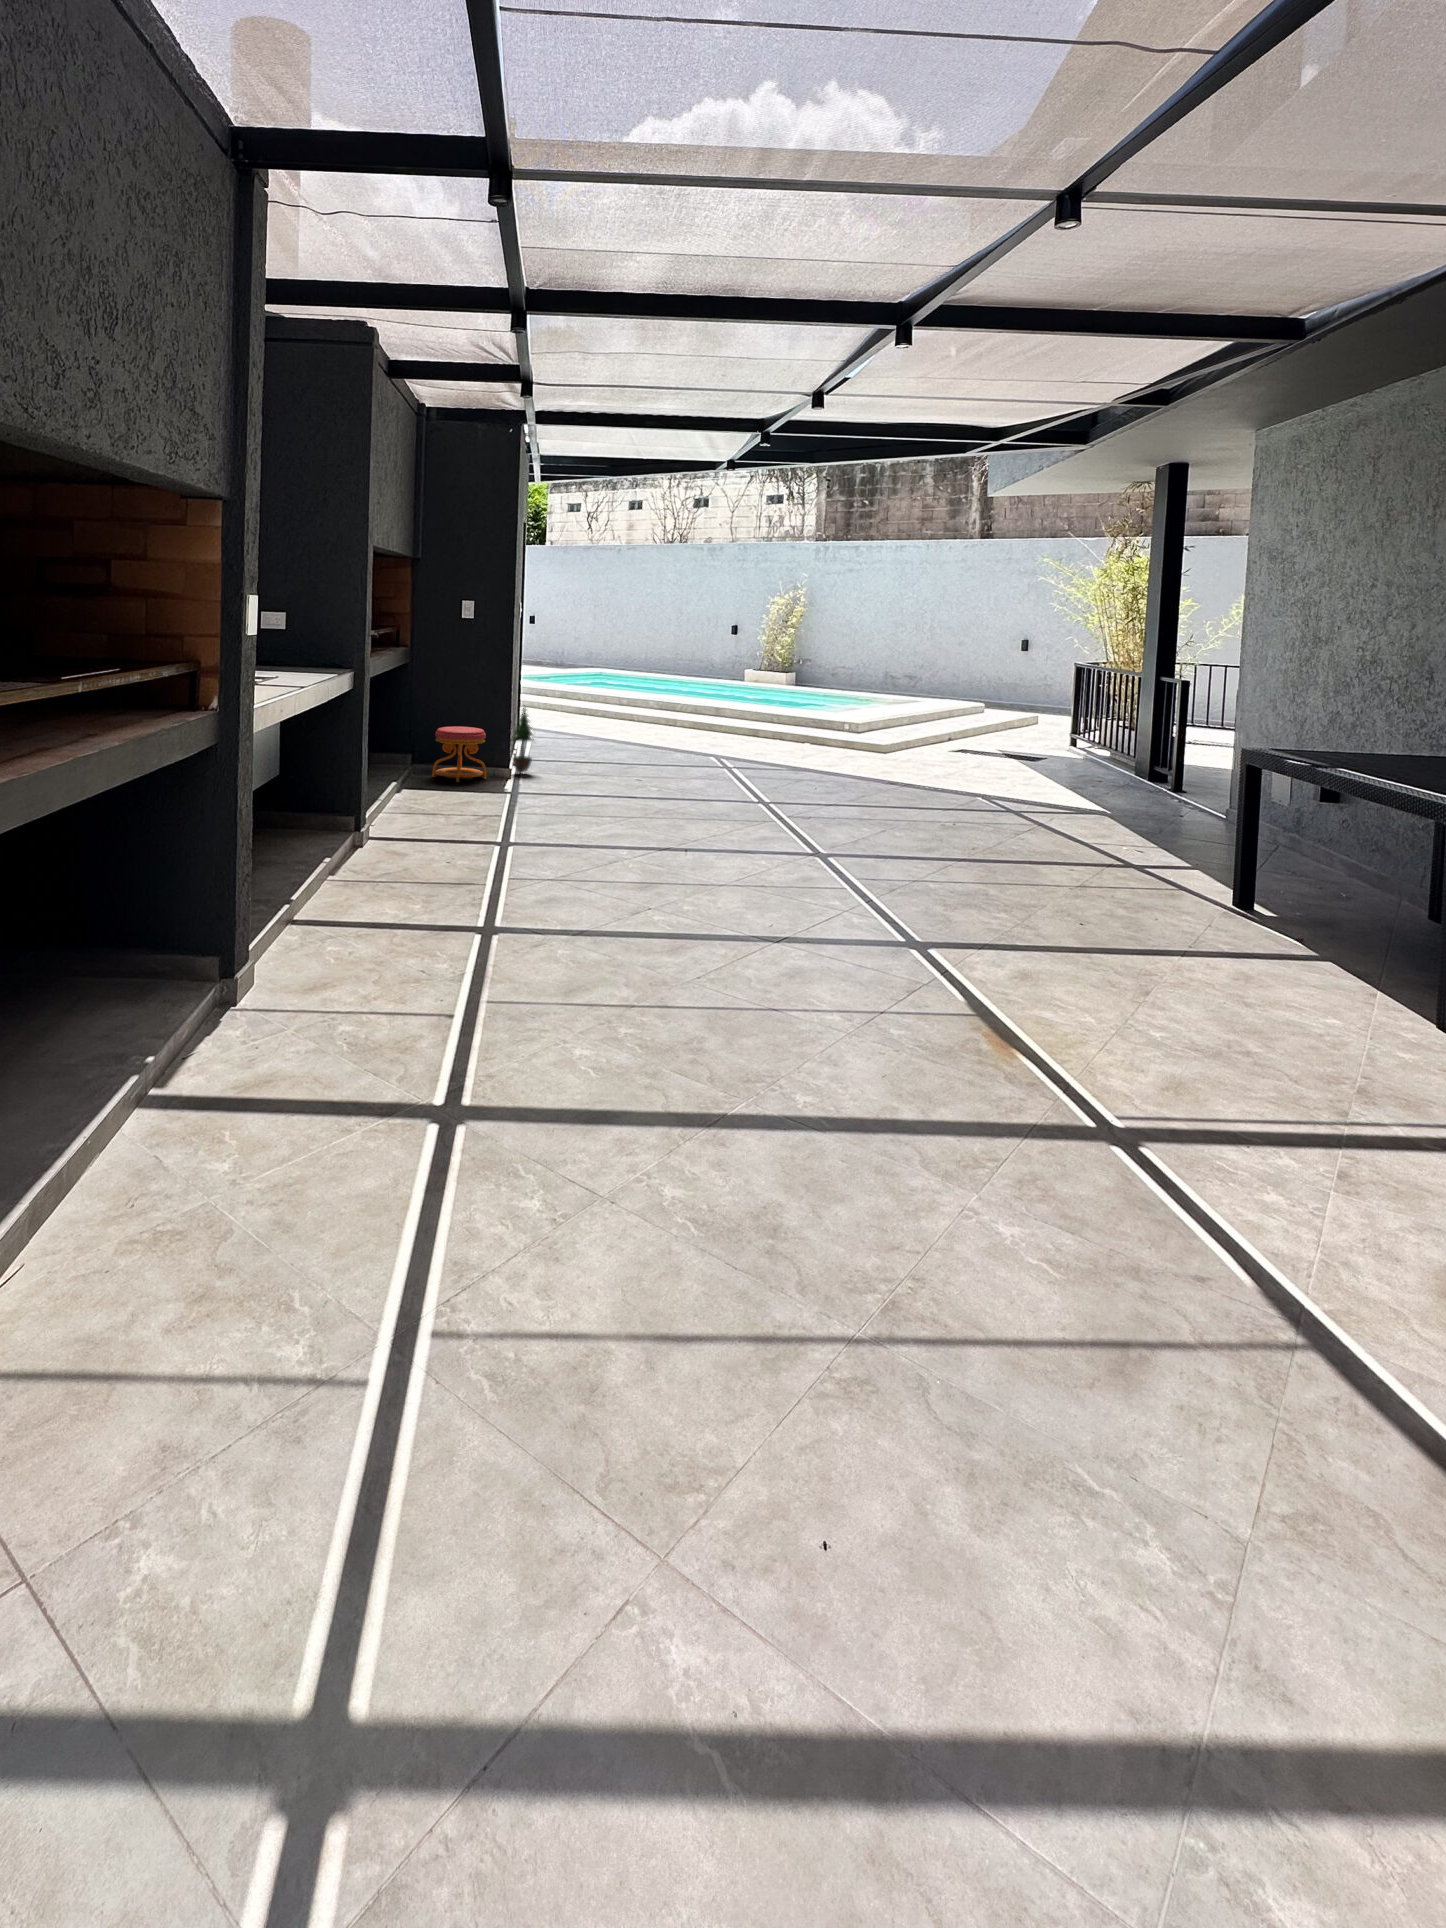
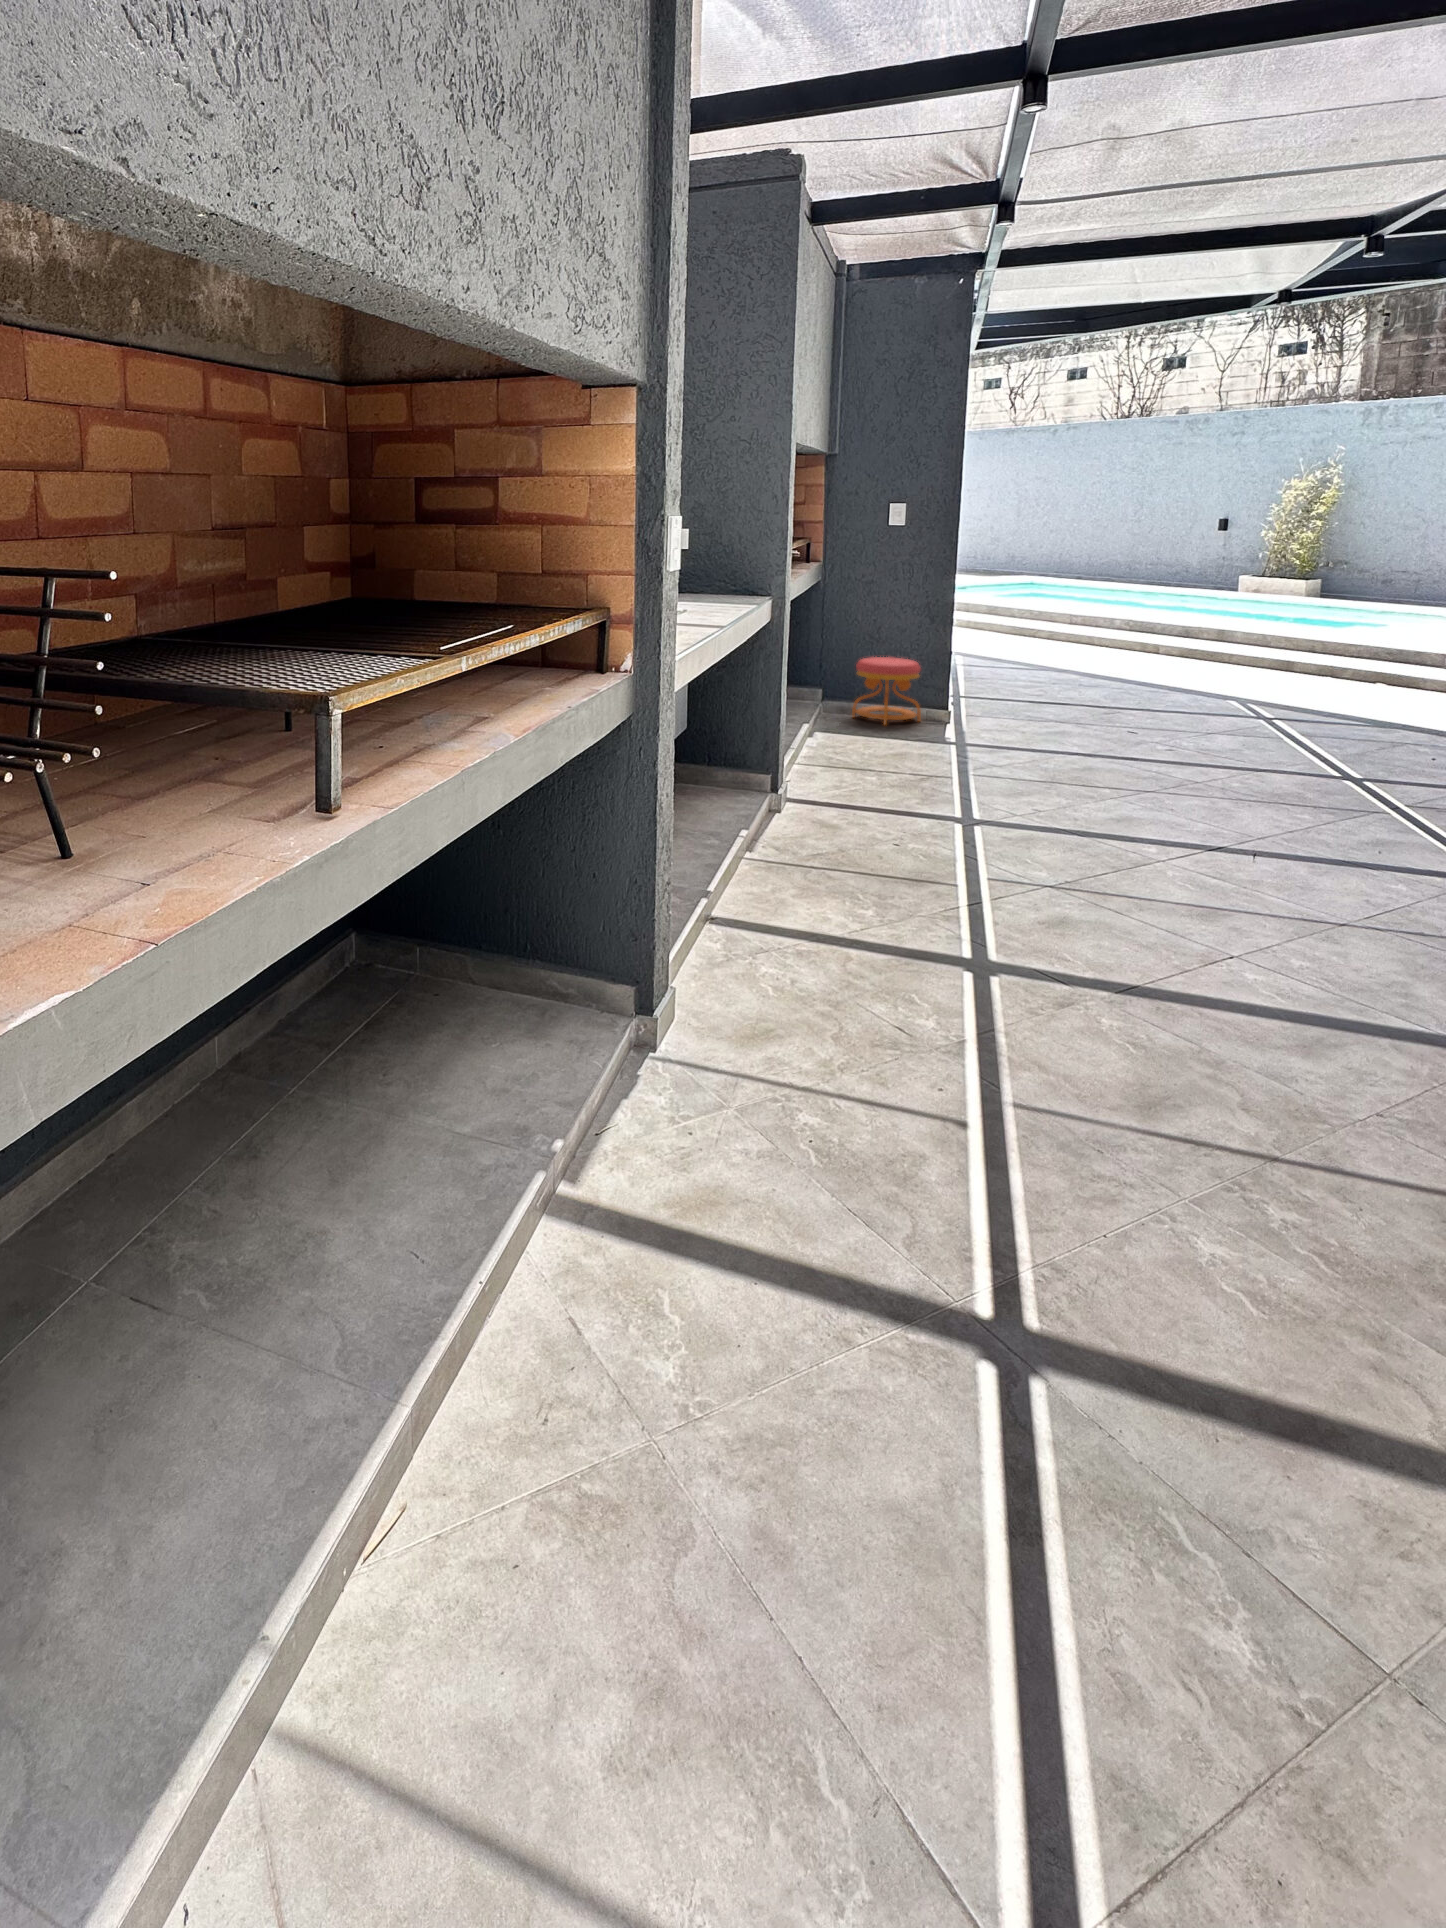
potted tree: present [512,705,533,773] -> none [952,631,985,716]

